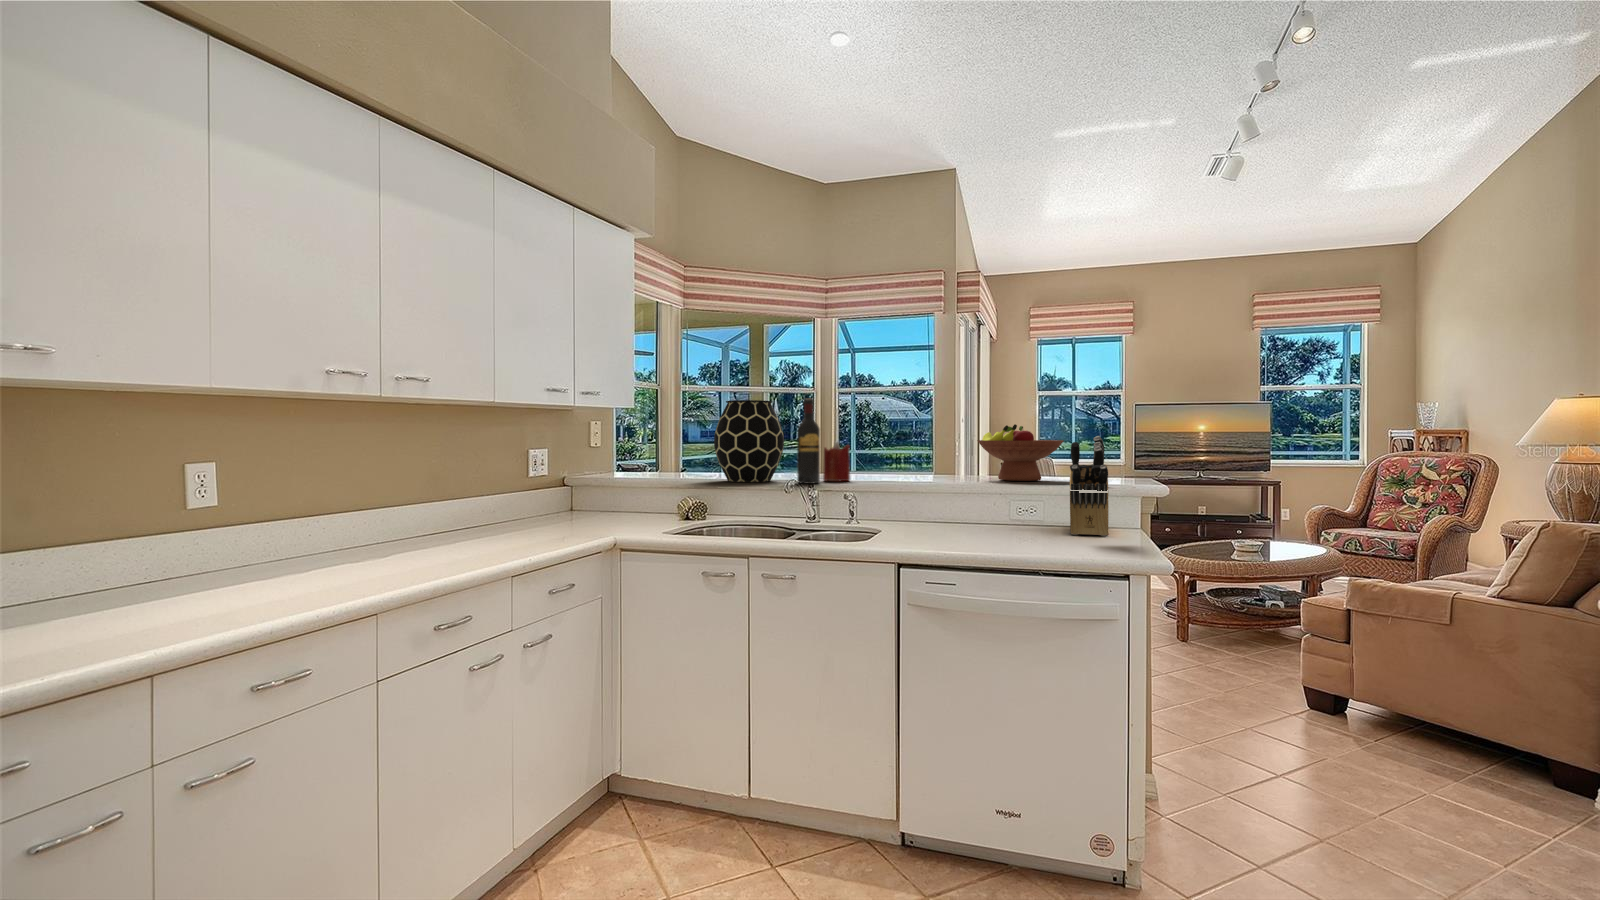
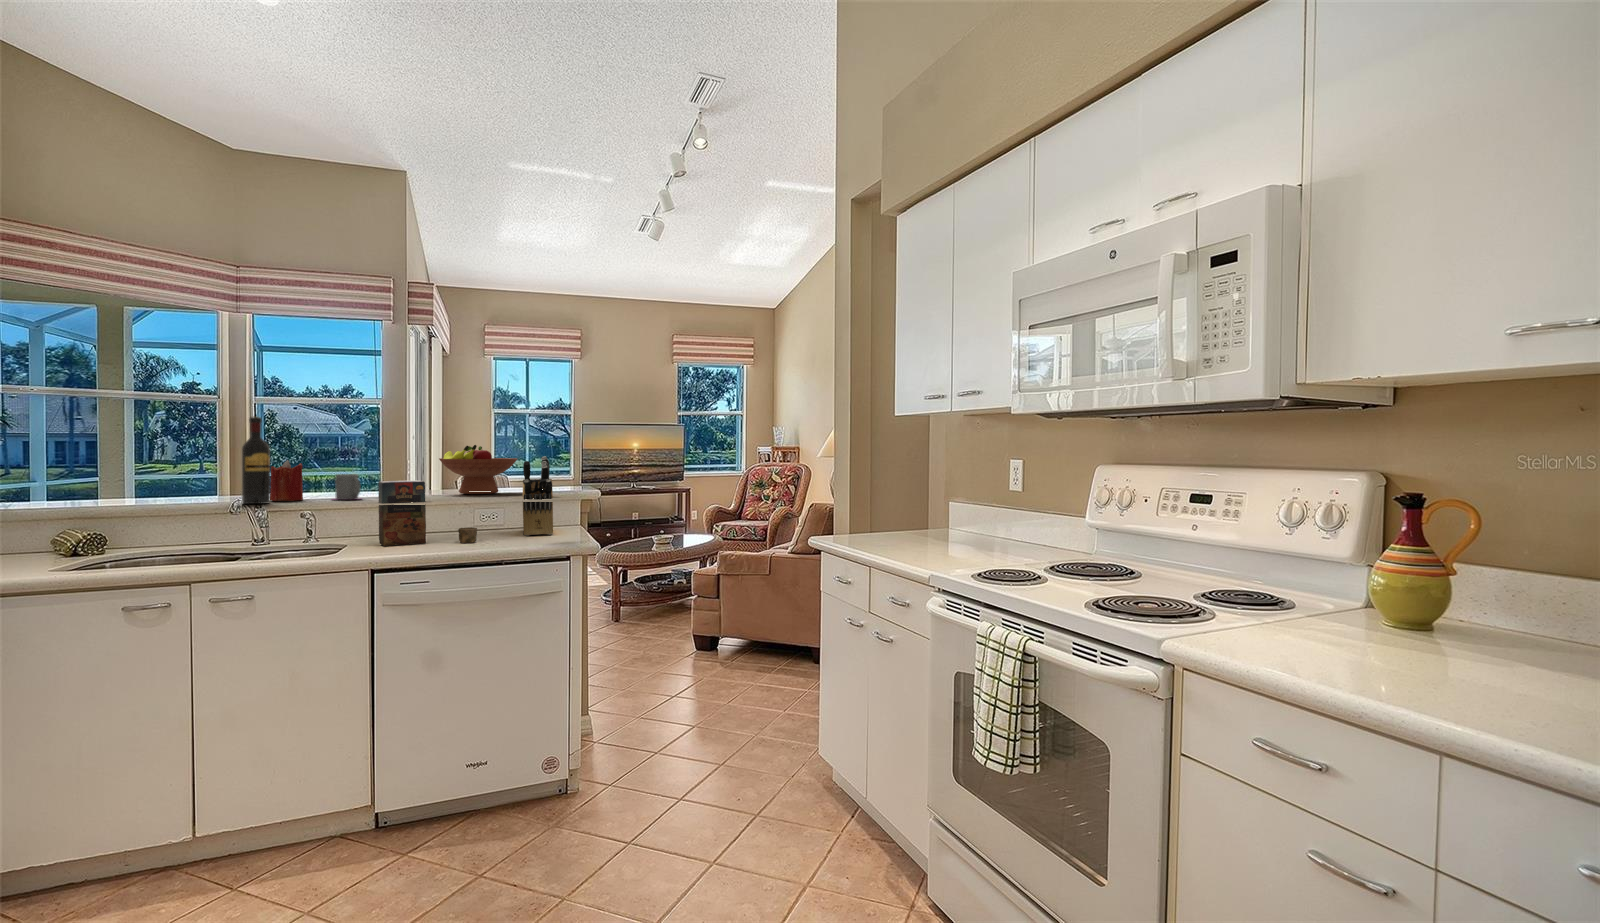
vase: present [714,400,784,482] -> none [119,416,219,506]
mug: none [873,456,902,482] -> present [335,474,360,500]
cereal box: none [912,463,1015,539] -> present [378,480,477,546]

